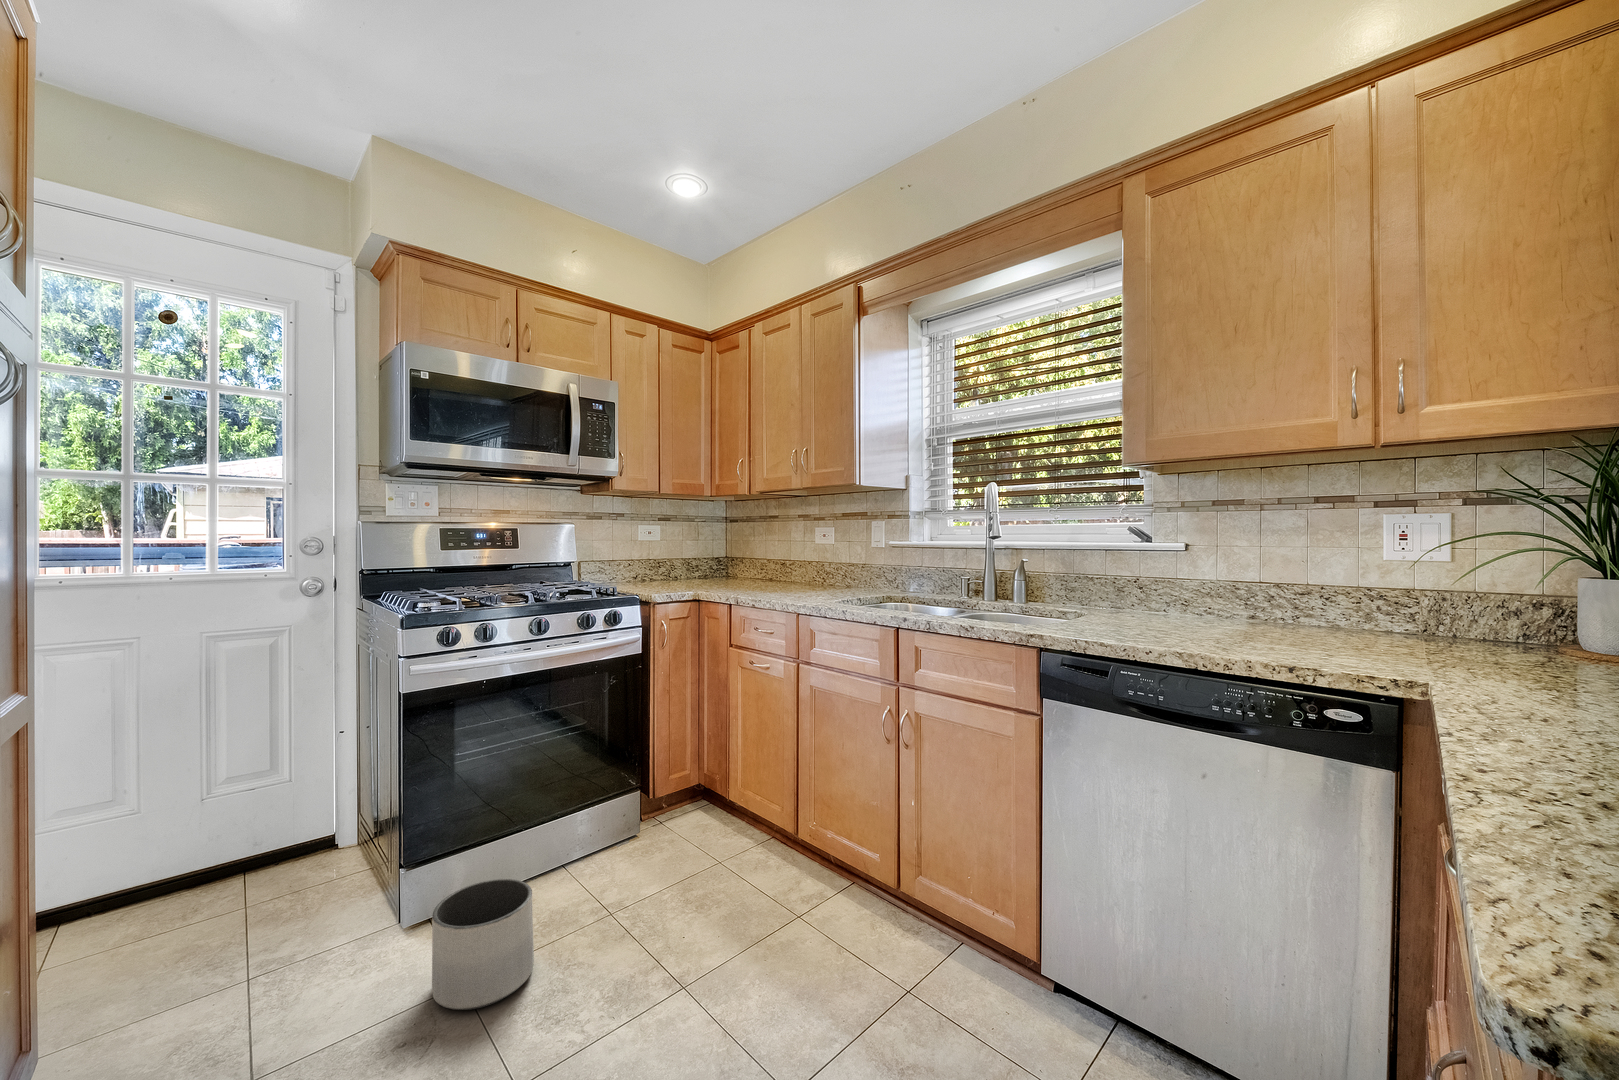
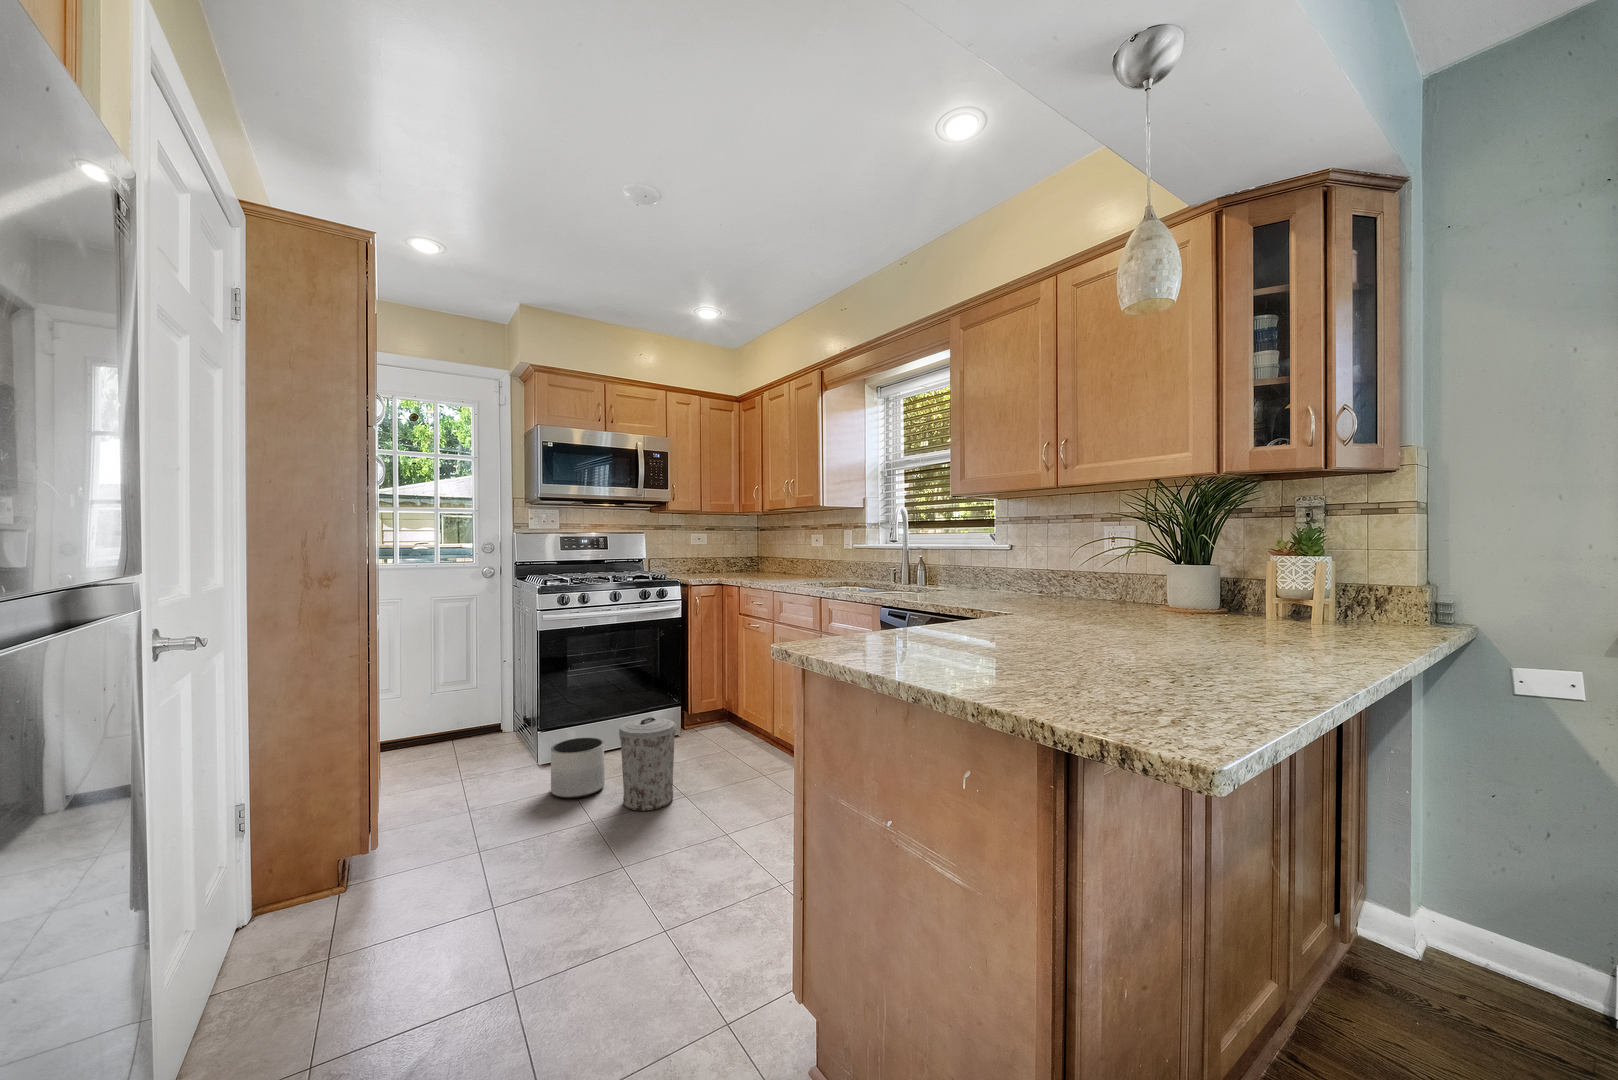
trash can: none [568,843,671,1031] -> present [619,717,676,811]

